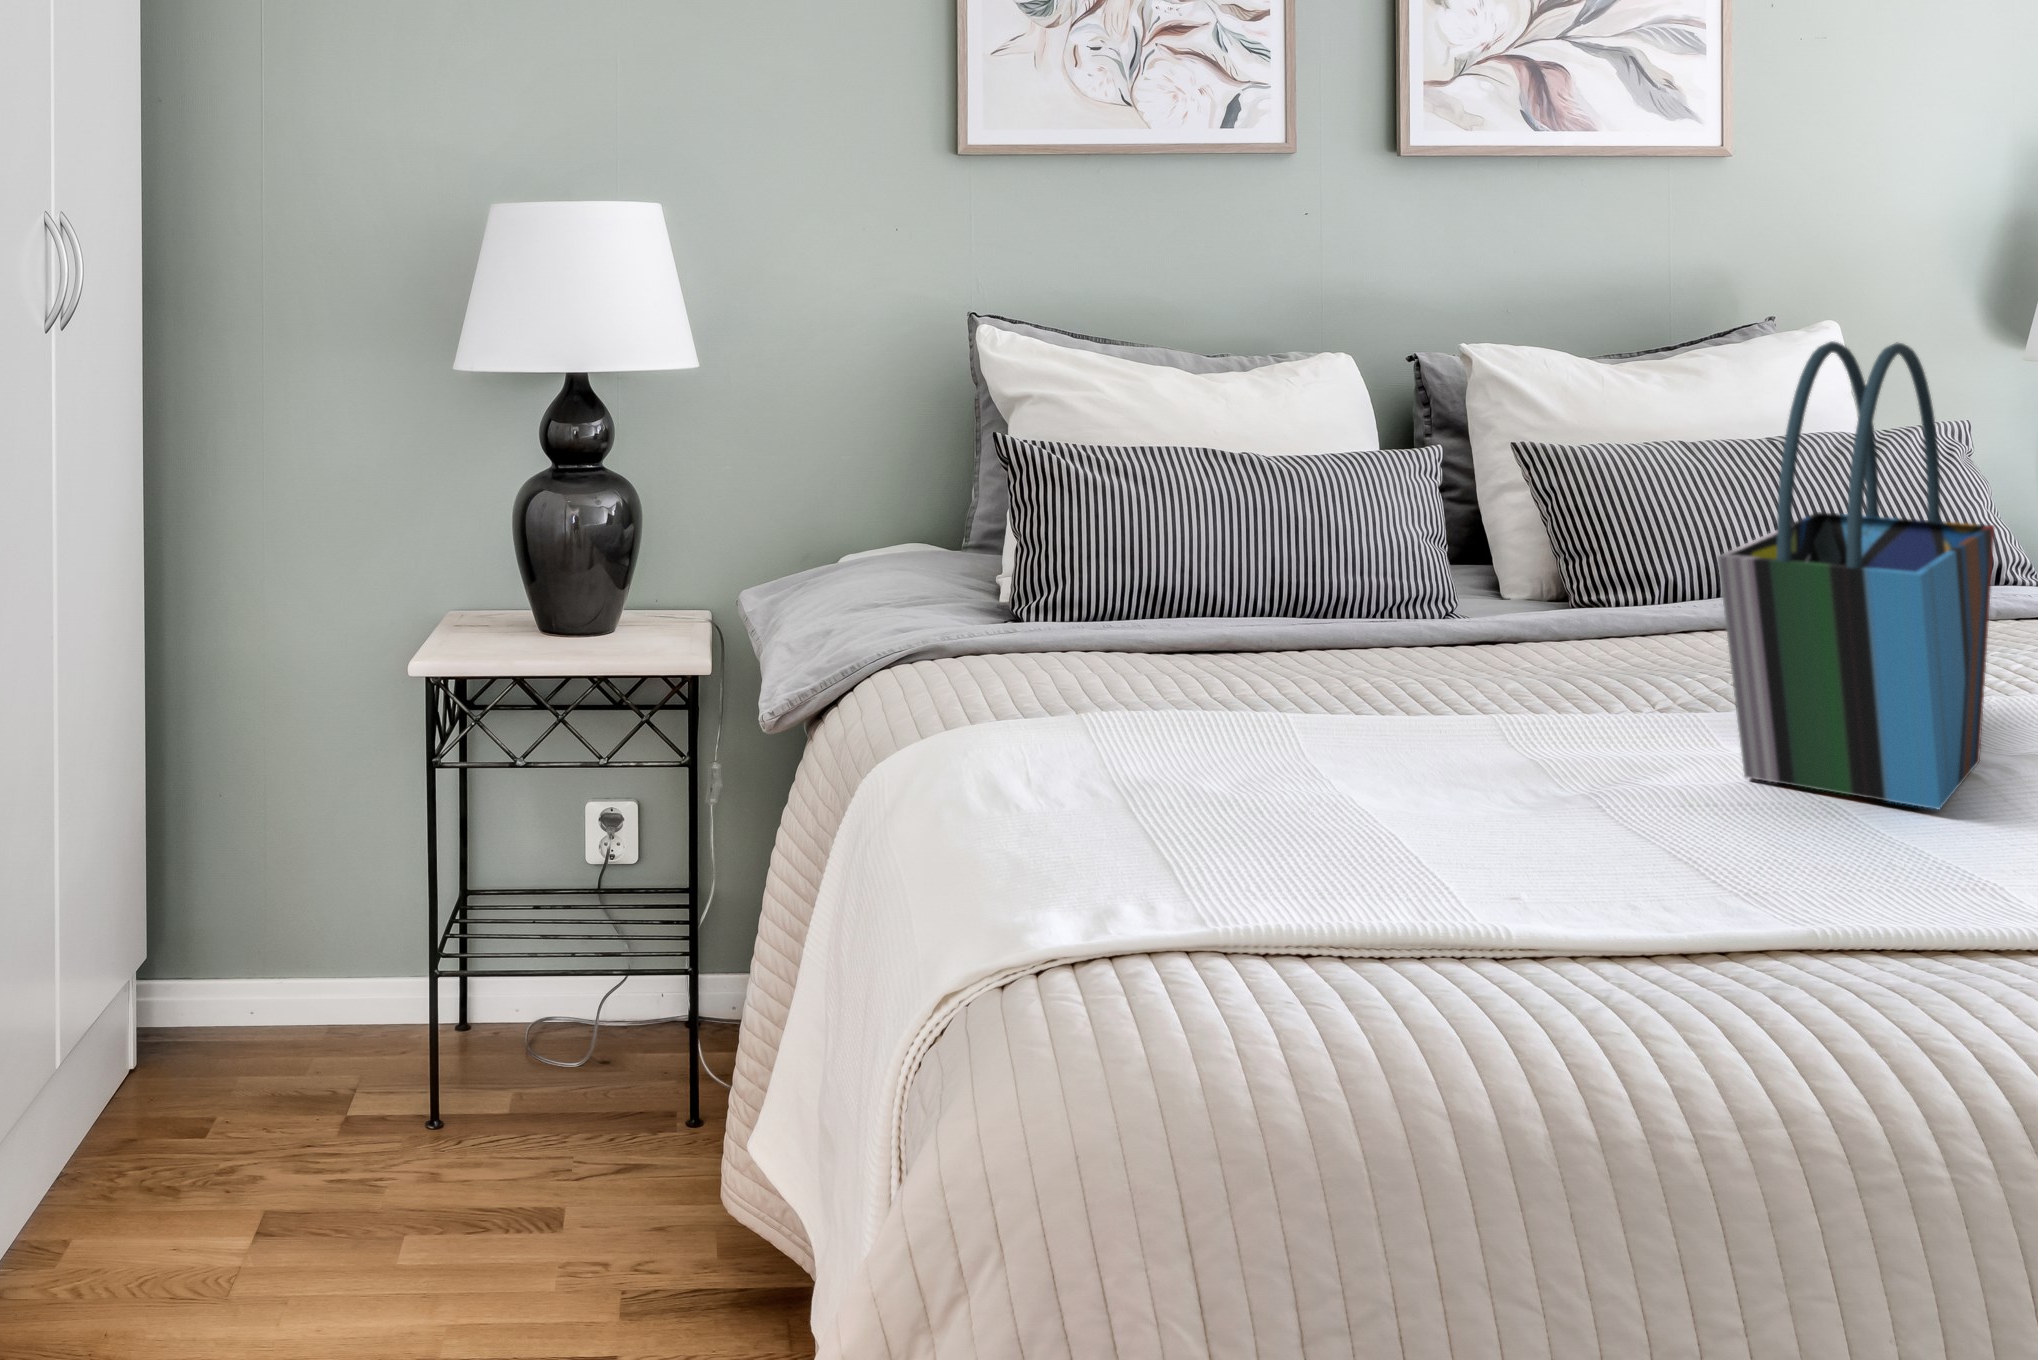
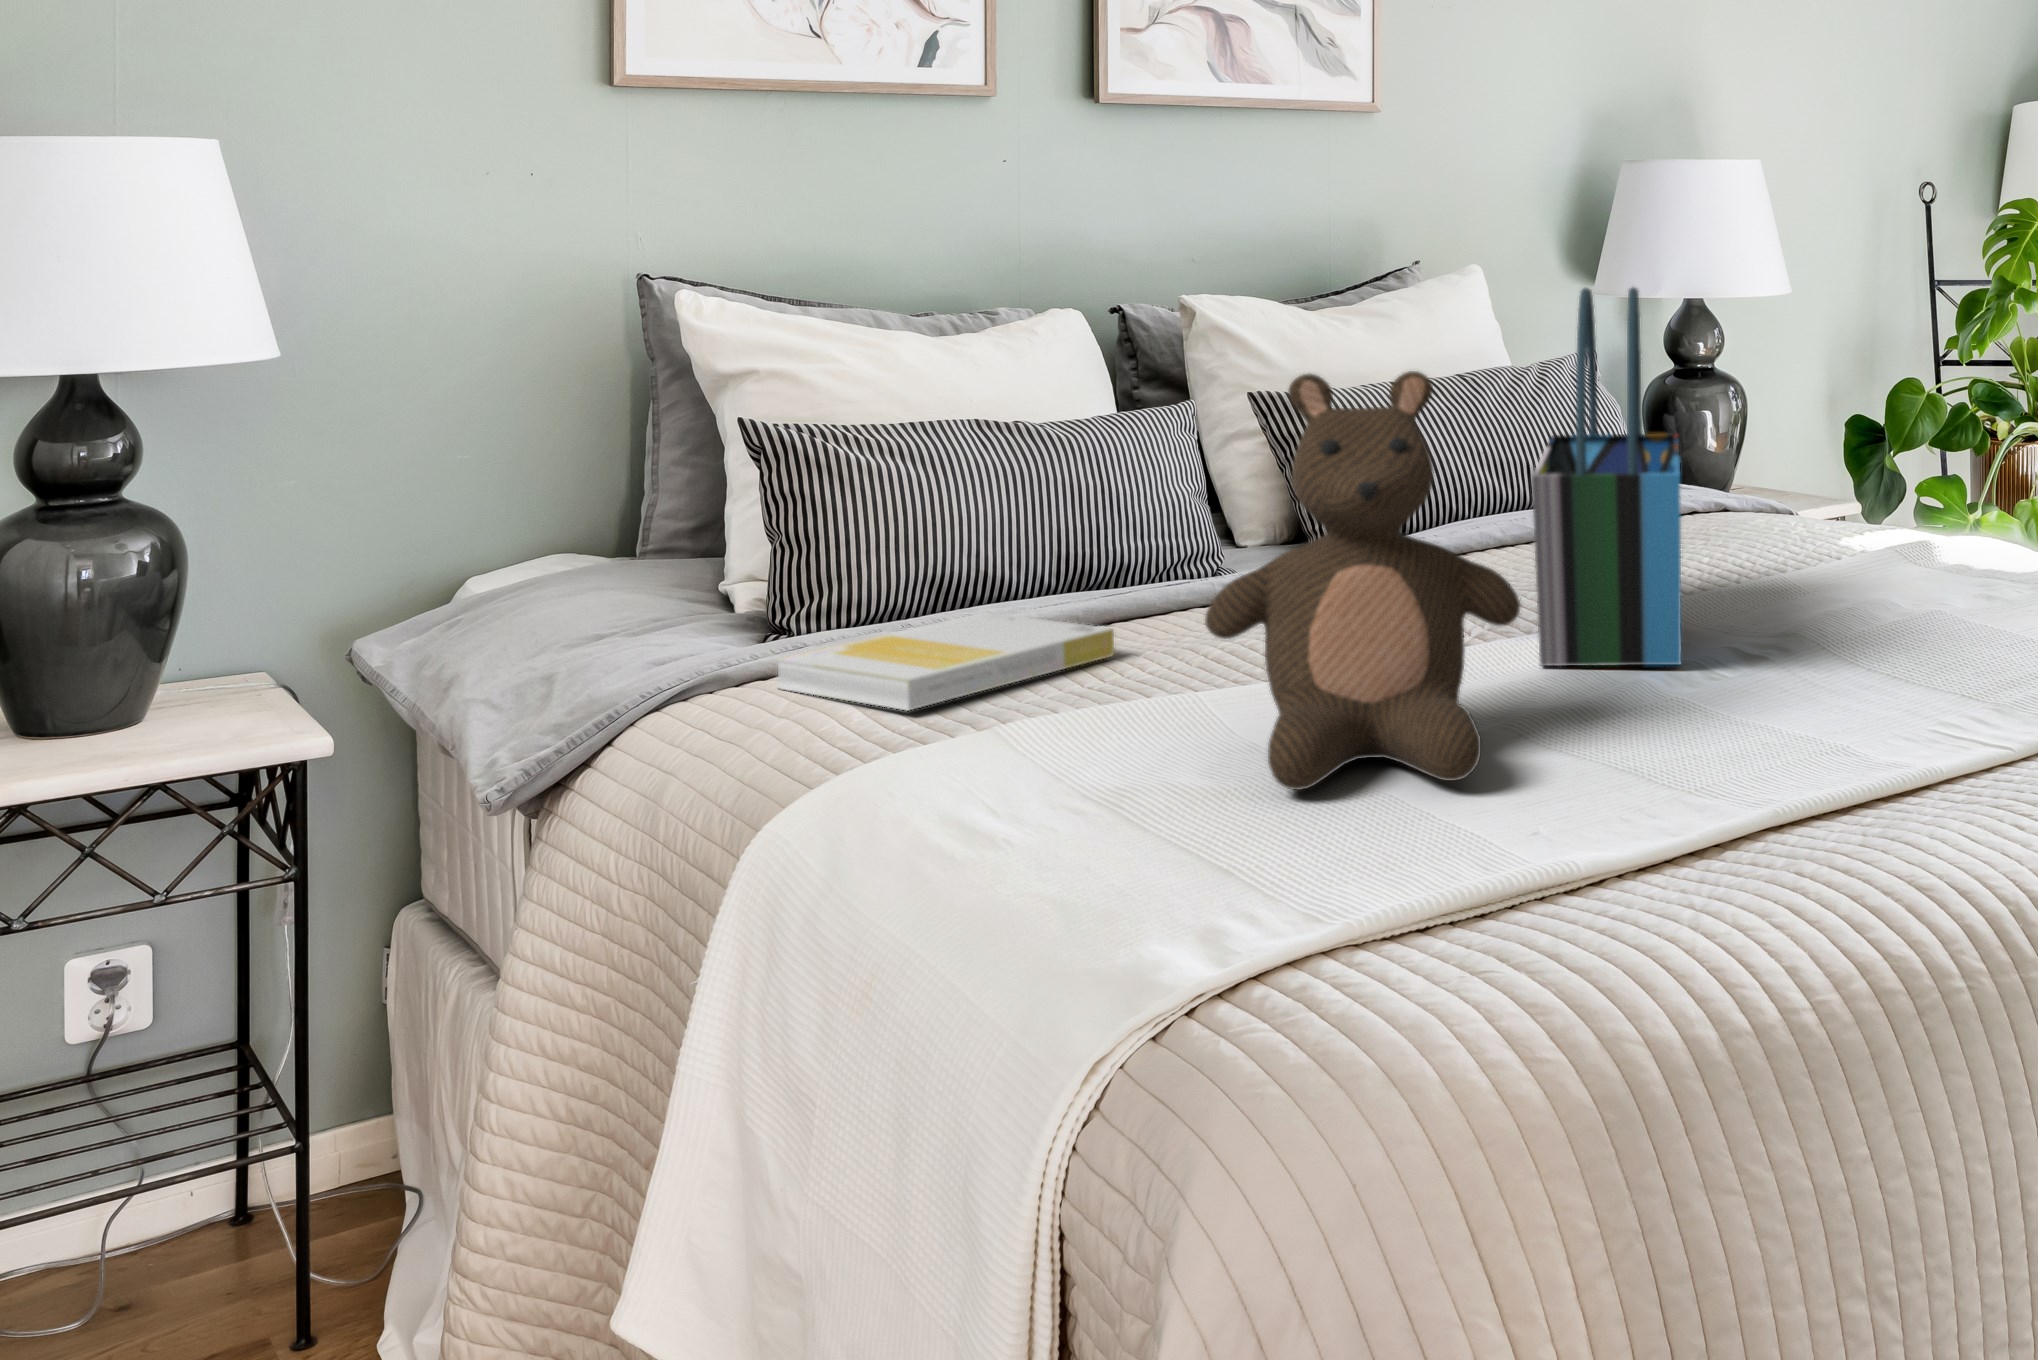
stuffed bear: none [1292,420,1657,889] -> present [1205,371,1520,790]
book: none [971,627,1277,707] -> present [778,612,1114,710]

